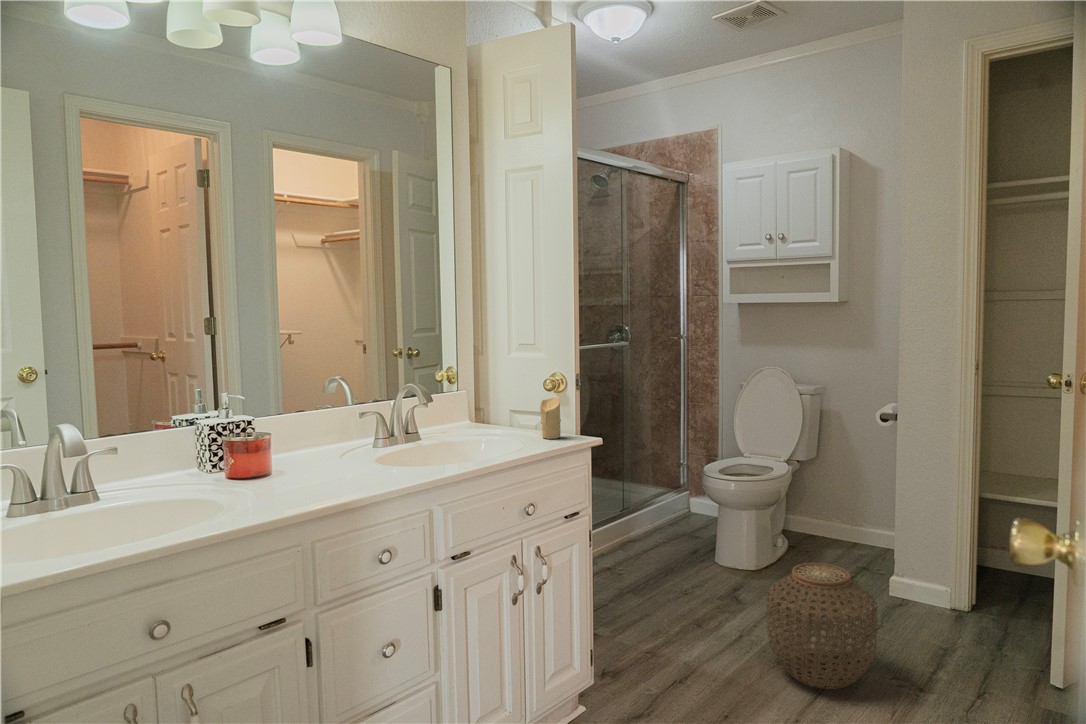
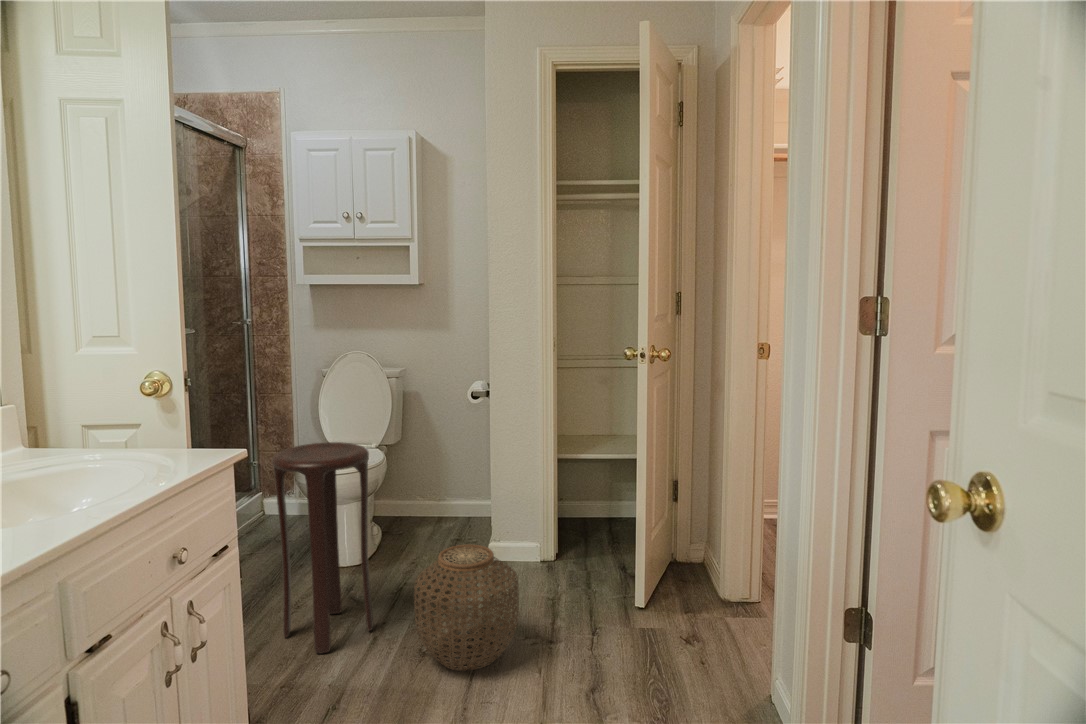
candle: present [540,397,561,439] -> none [149,404,181,460]
stool: none [659,447,745,634] -> present [272,442,373,653]

